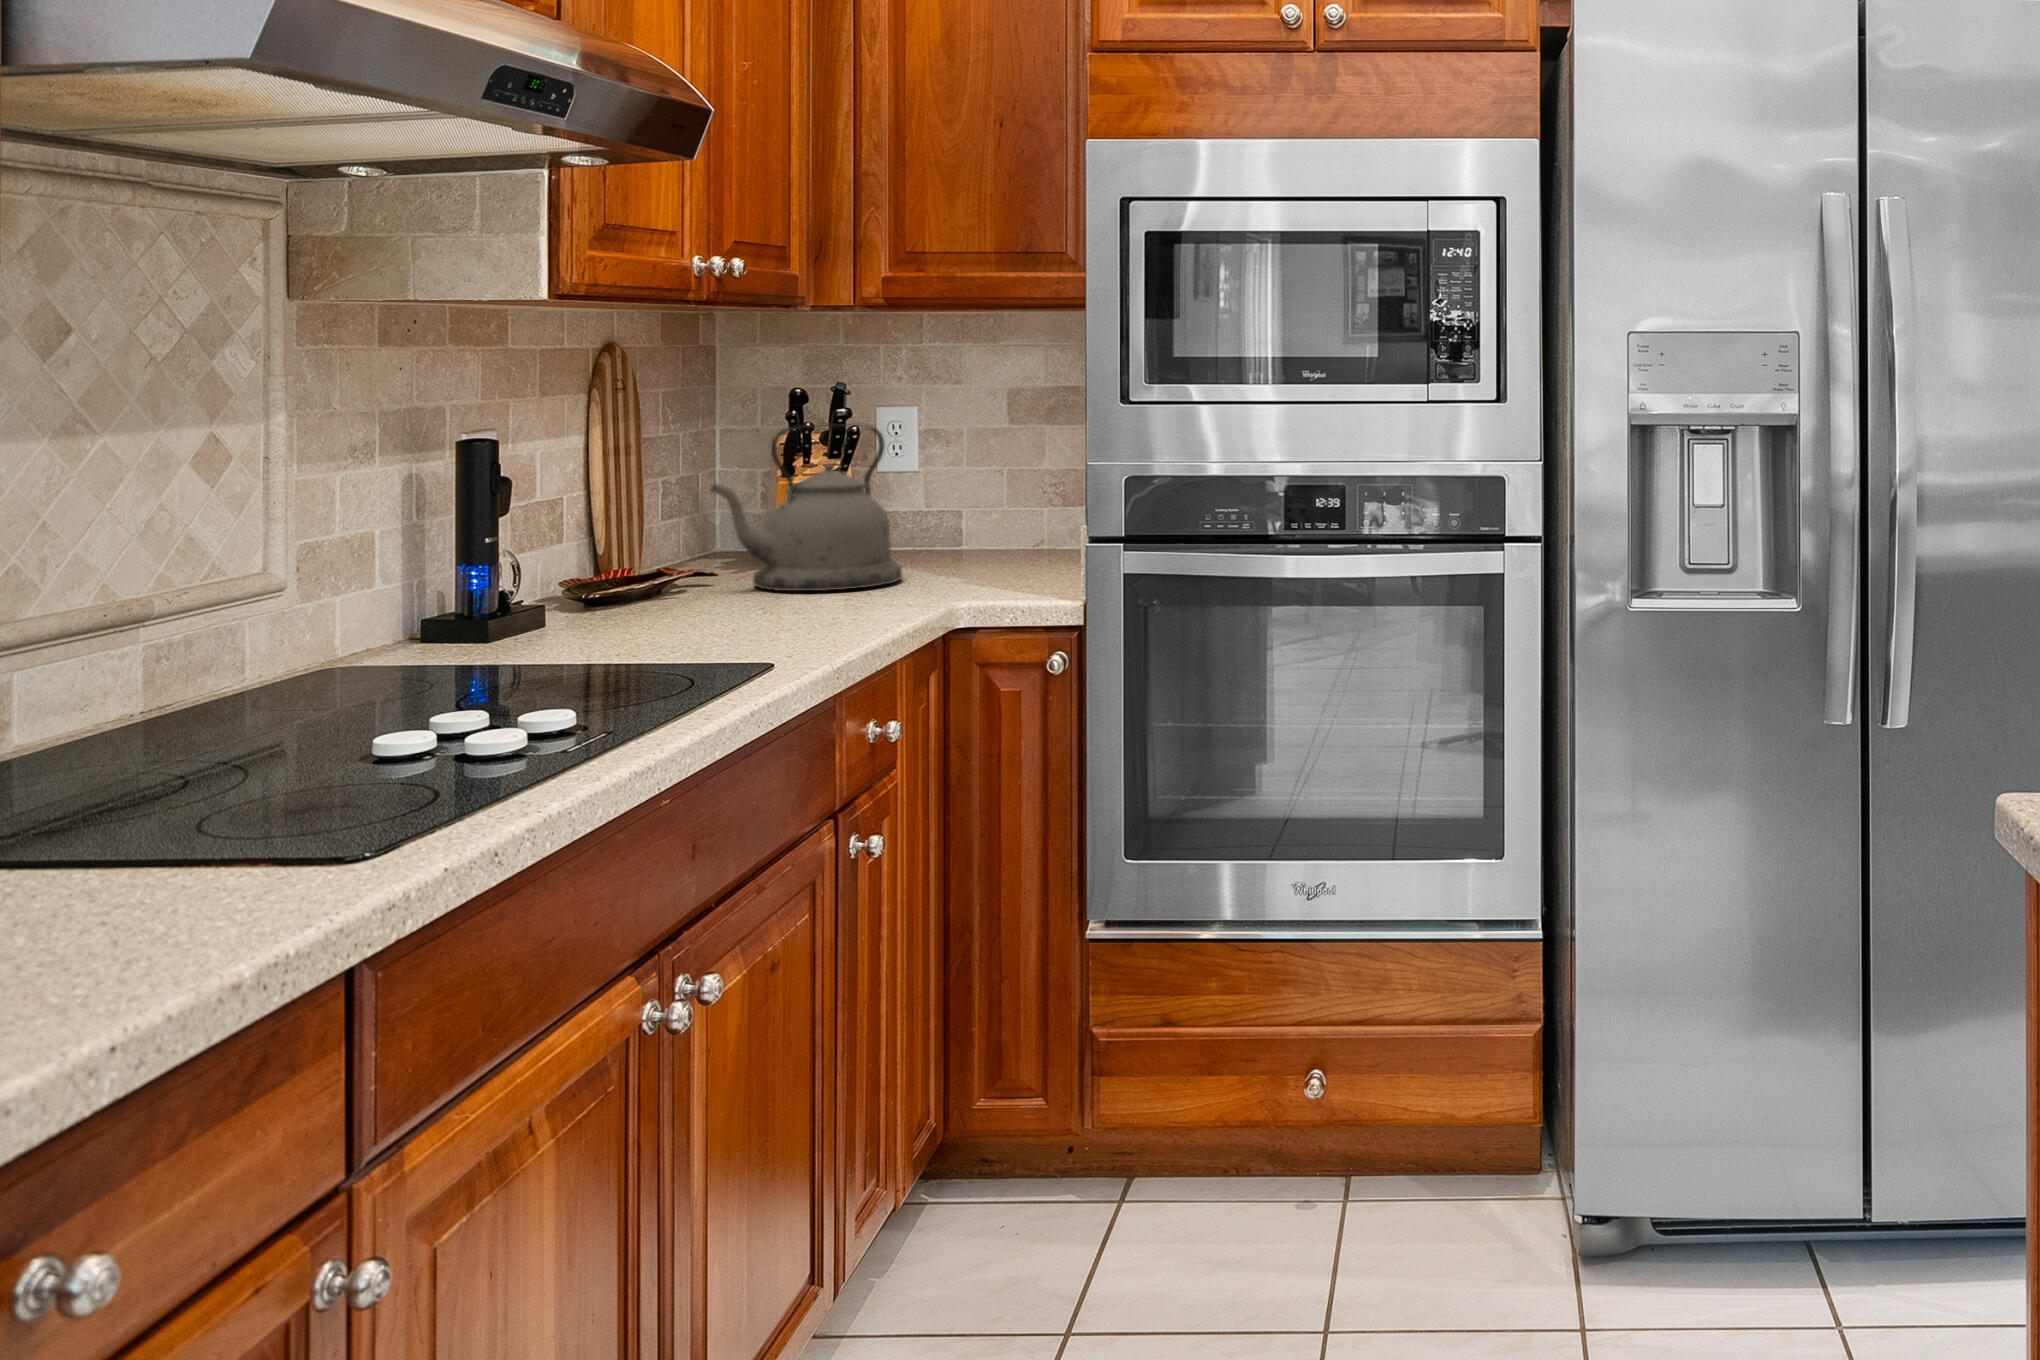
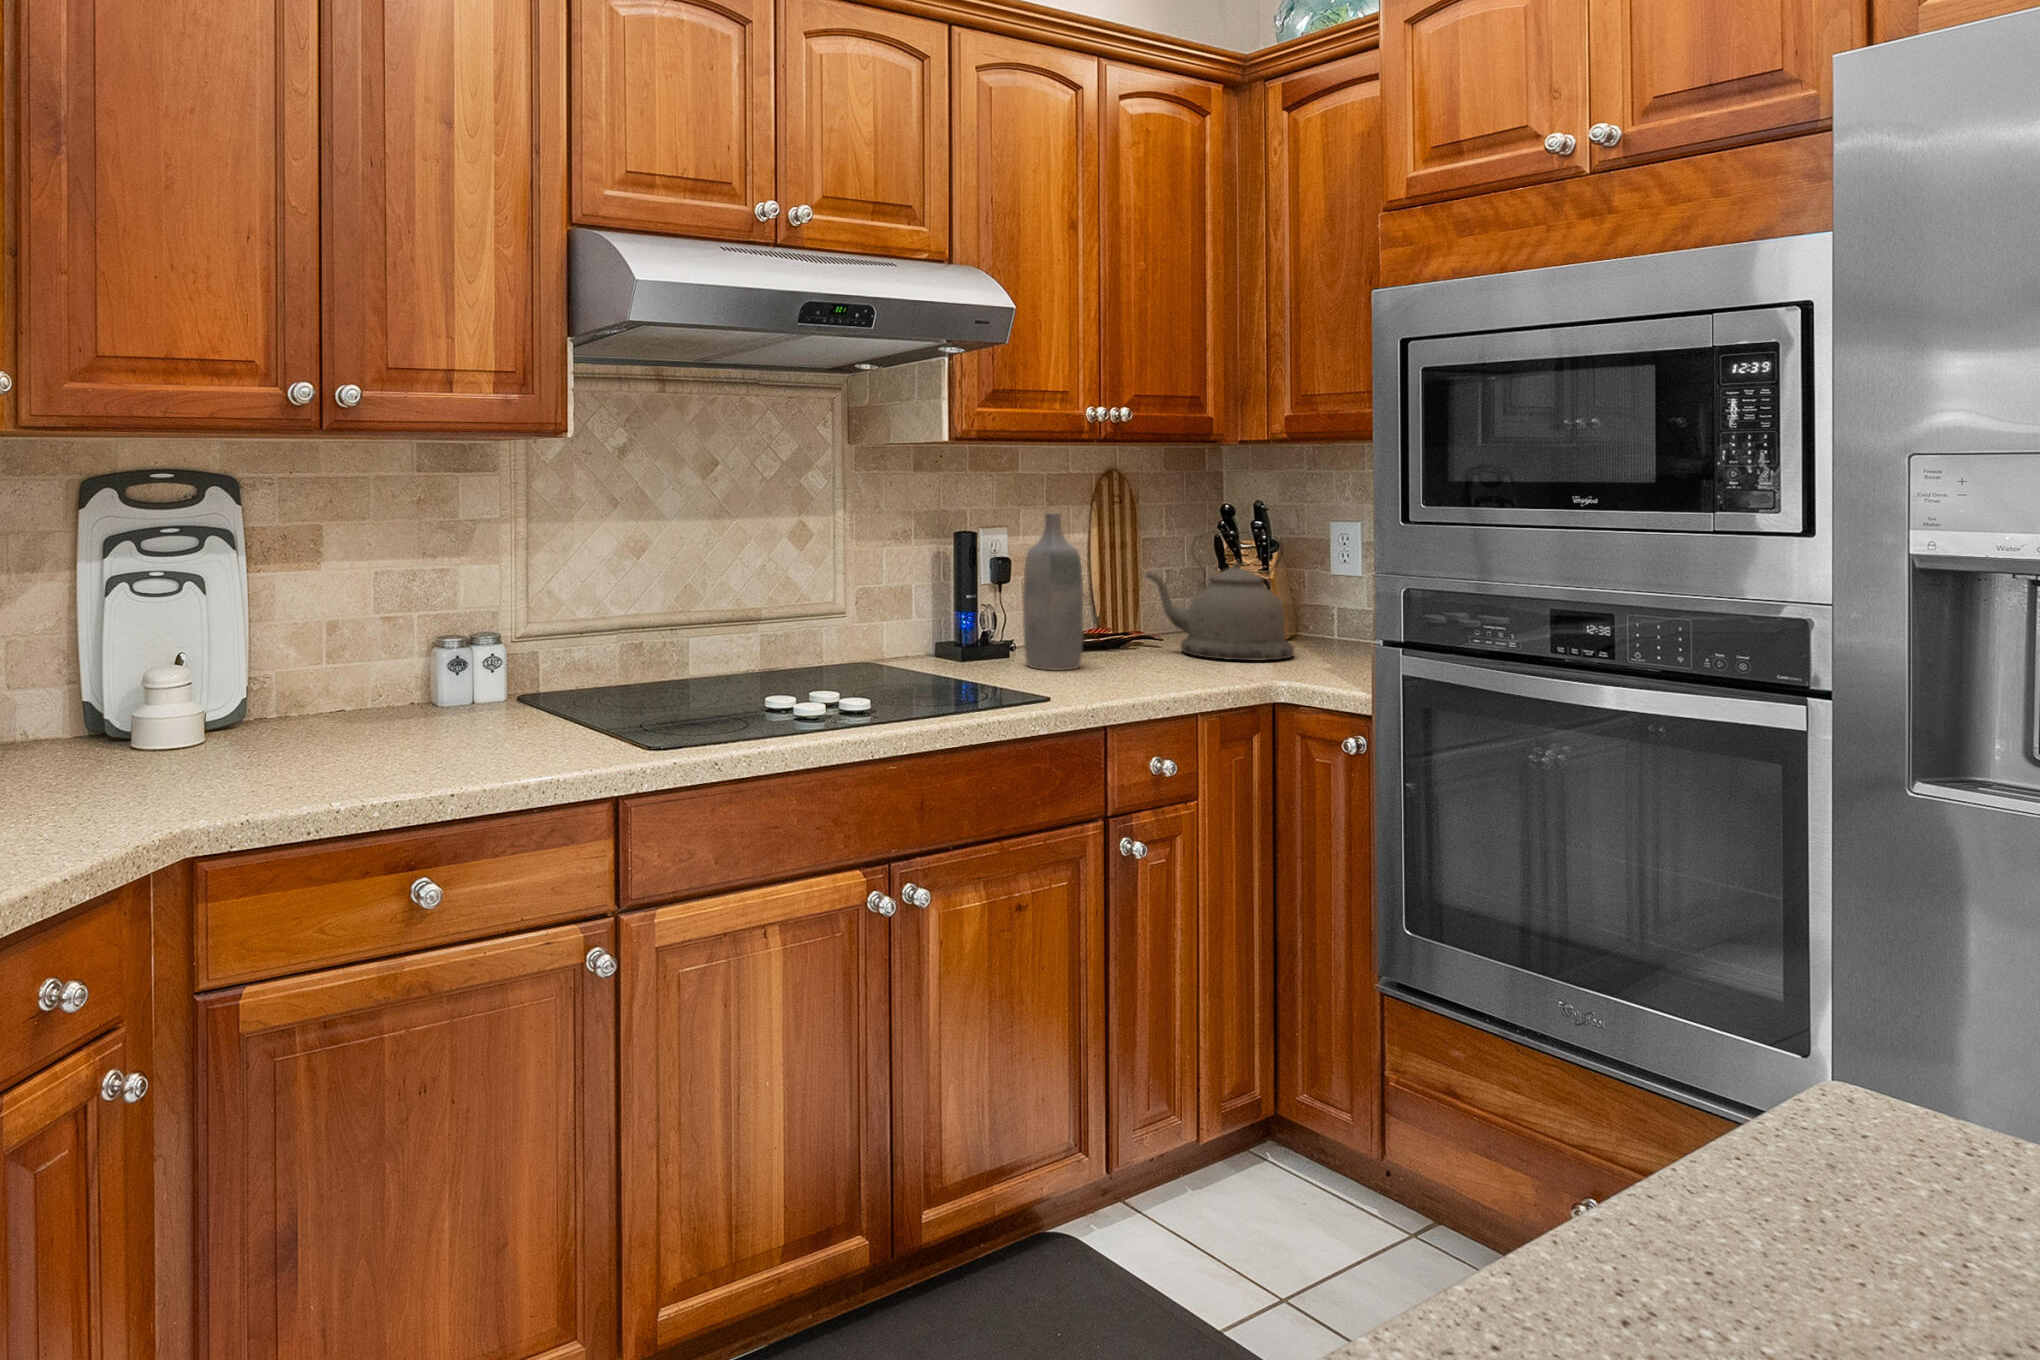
bottle: none [595,404,690,636] -> present [1023,513,1083,671]

